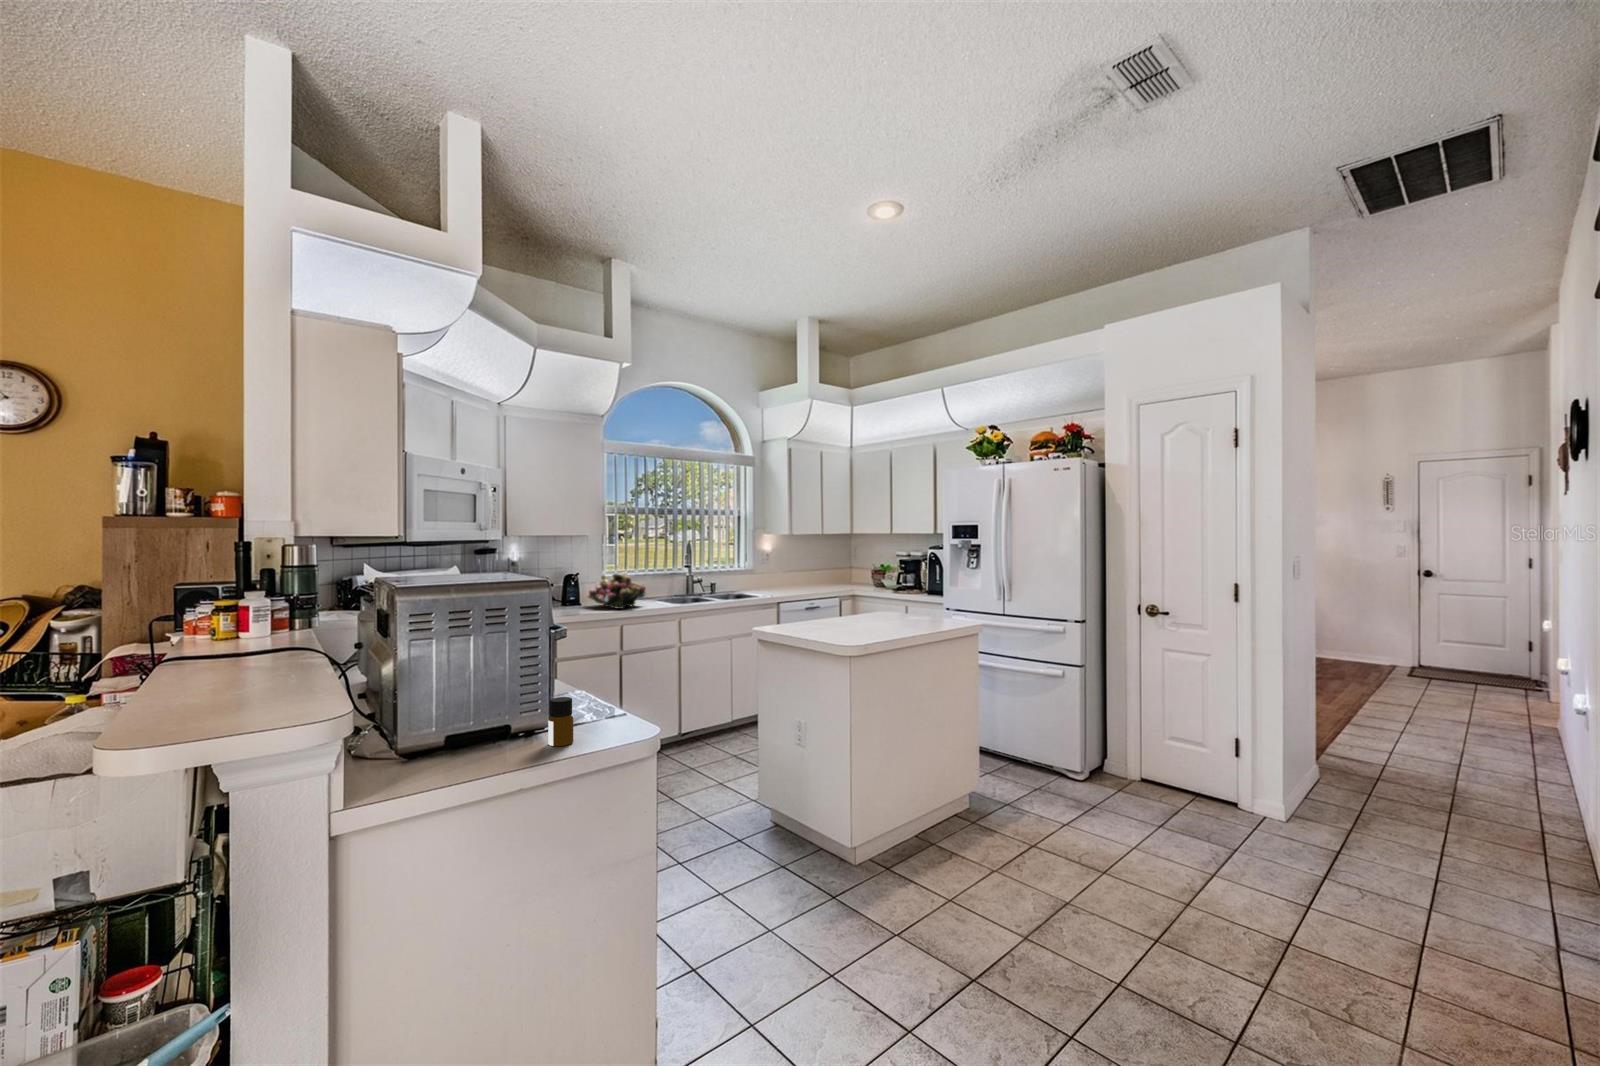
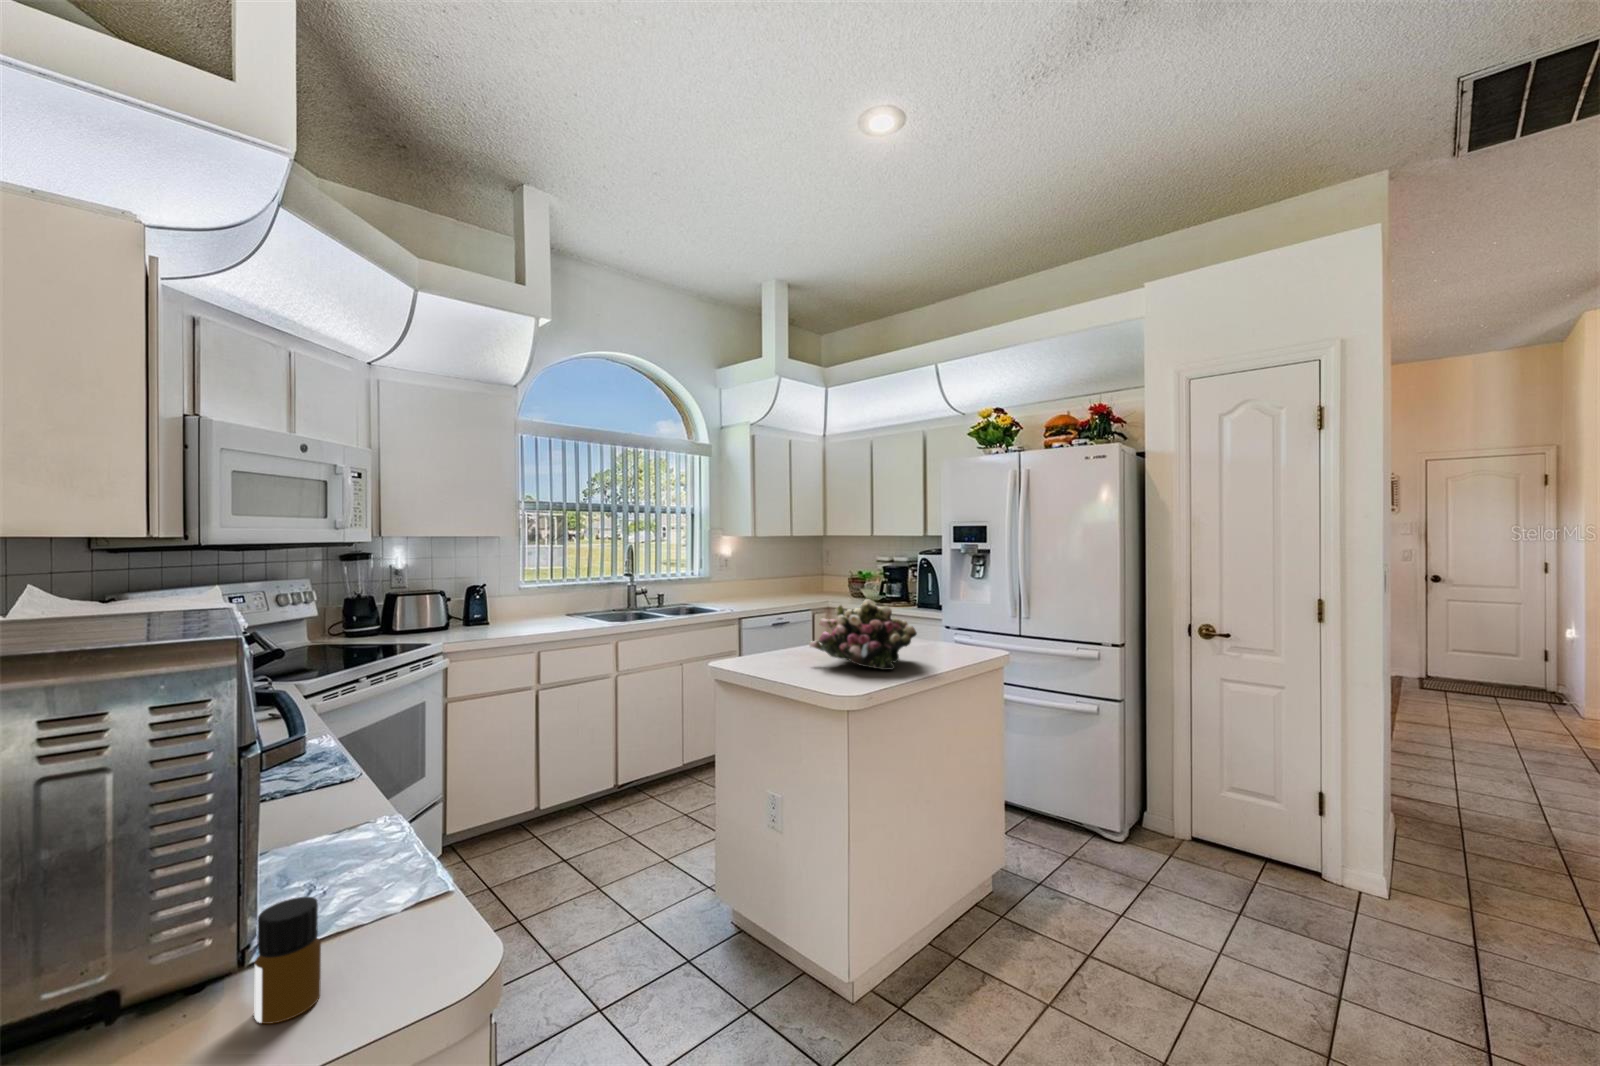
flower arrangement: present [586,572,646,609] -> present [810,599,917,670]

